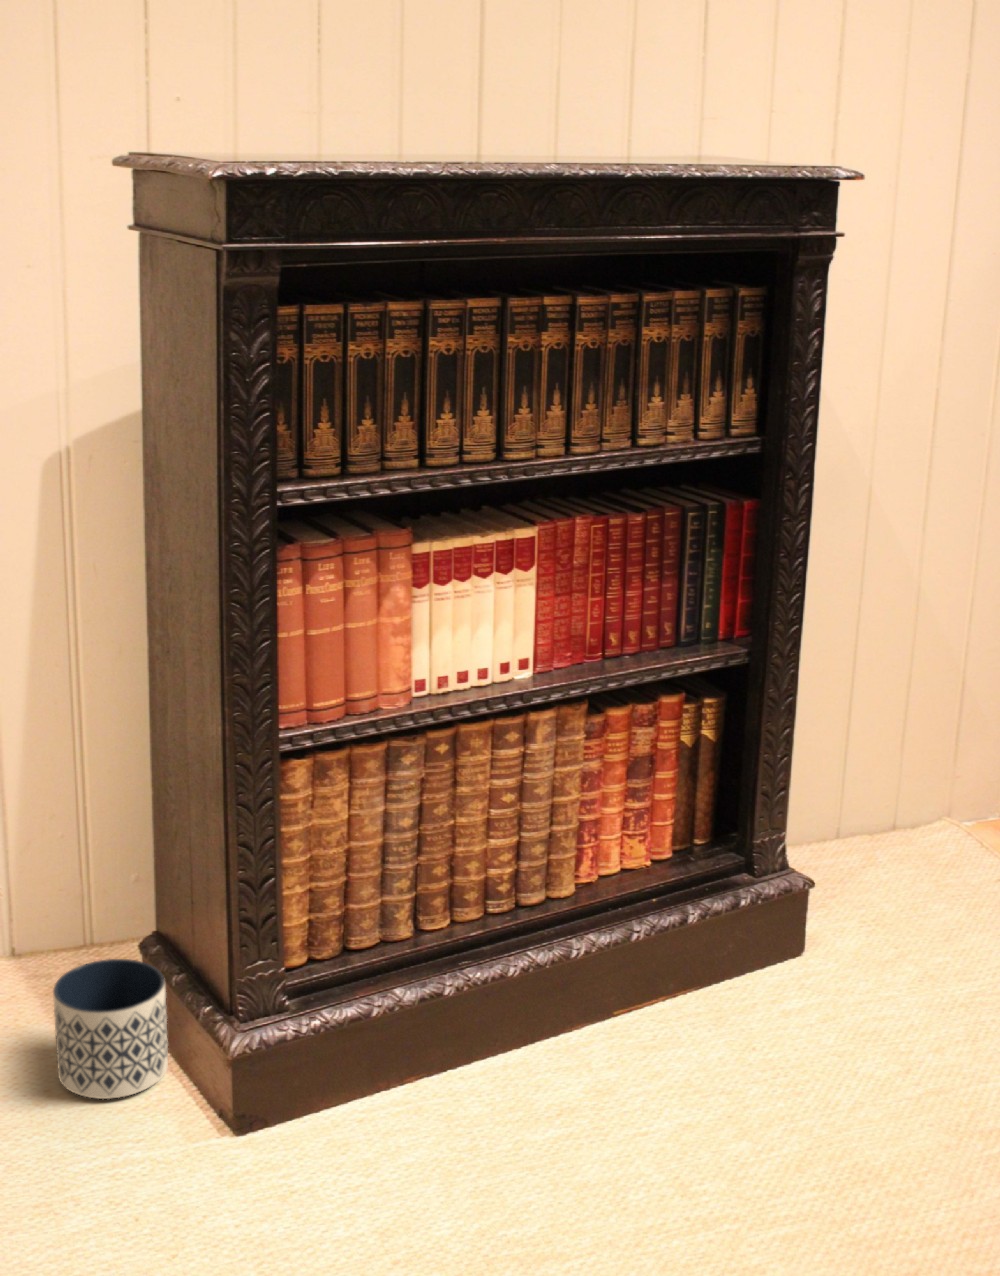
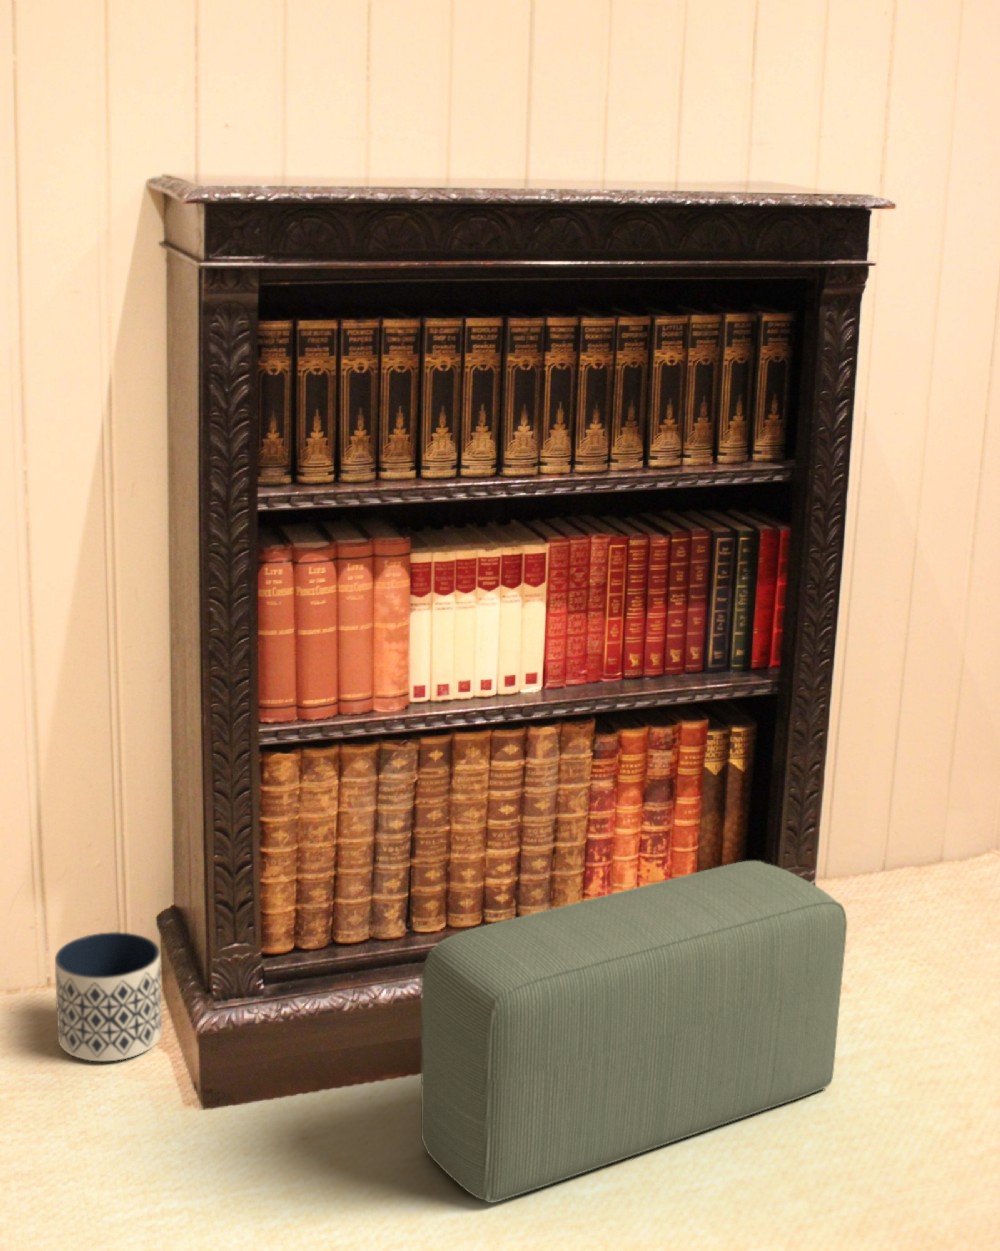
pouf: none [478,830,858,1205] -> present [421,861,847,1203]

